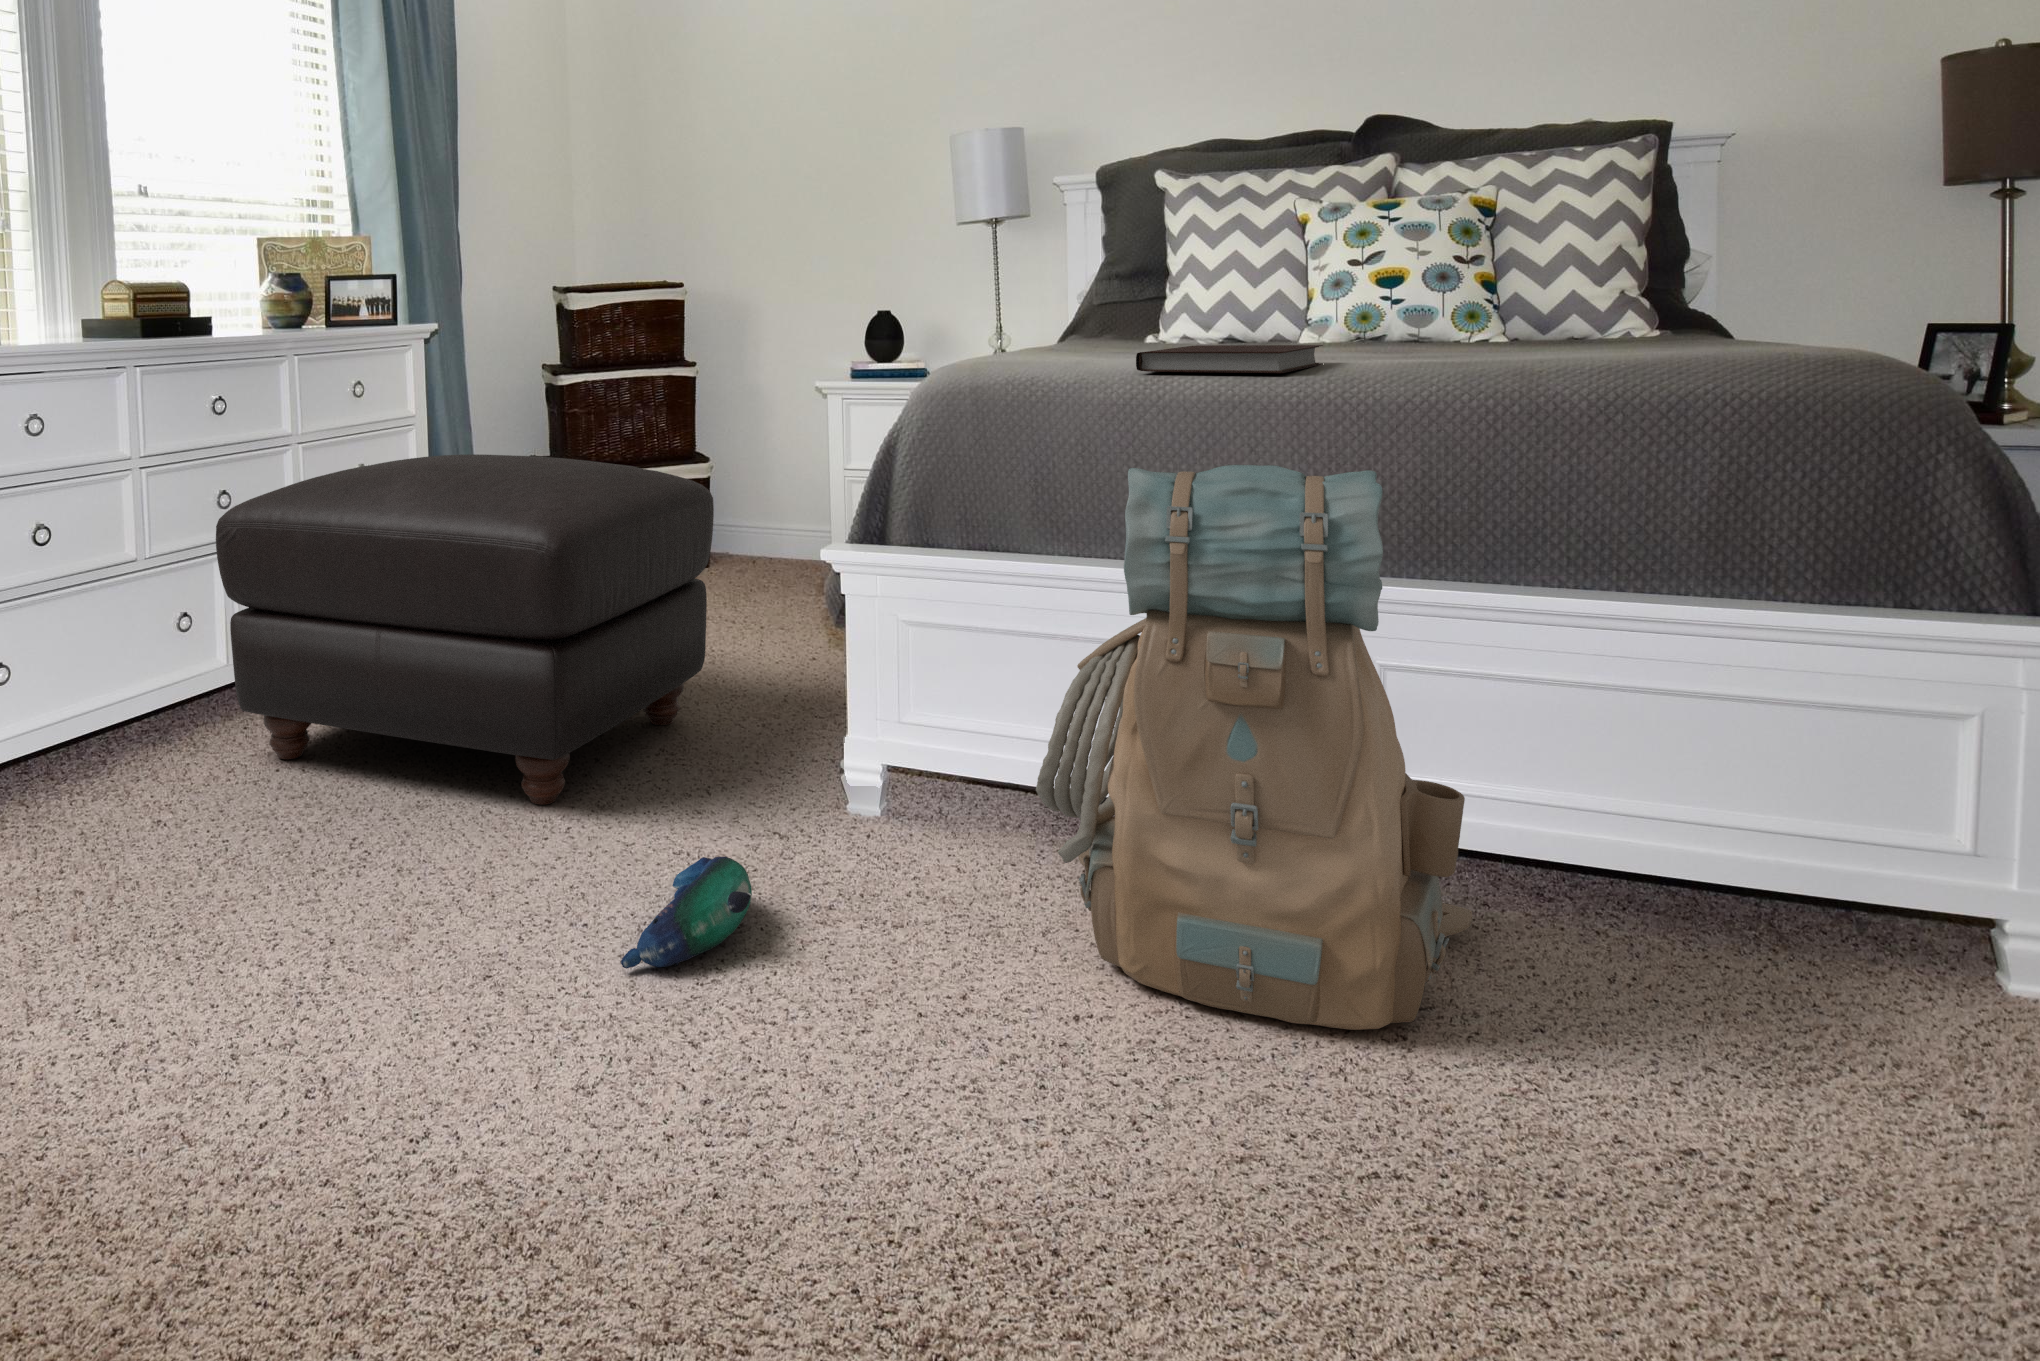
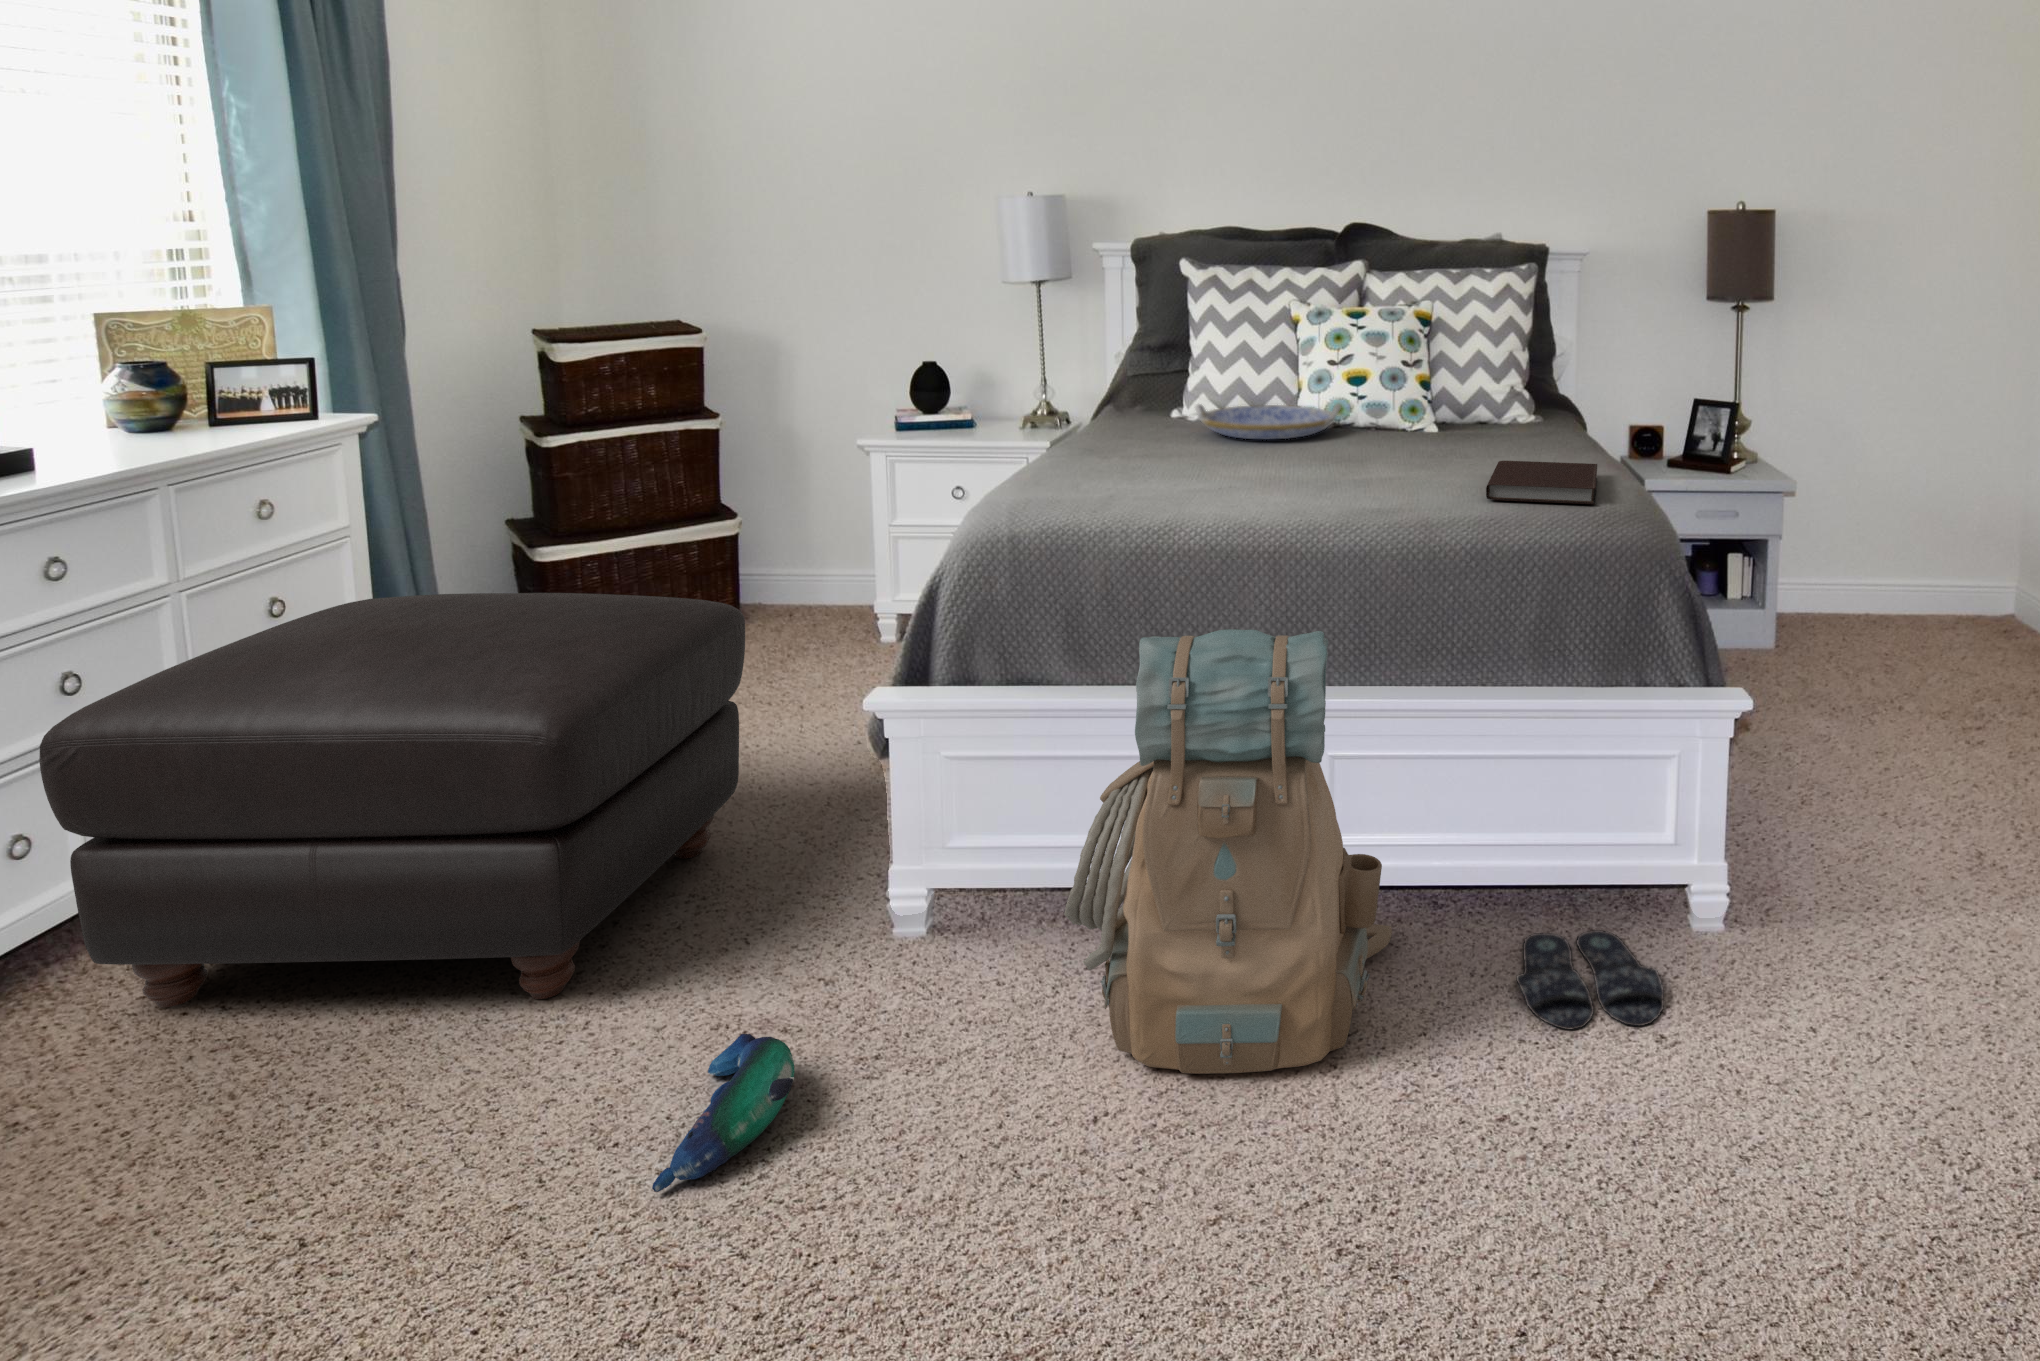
serving tray: none [1176,304,1367,341] -> present [1195,404,1341,439]
notebook: present [1136,345,1323,373] -> present [1486,461,1597,504]
slippers: none [1690,964,1989,1115] -> present [1516,930,1664,1030]

